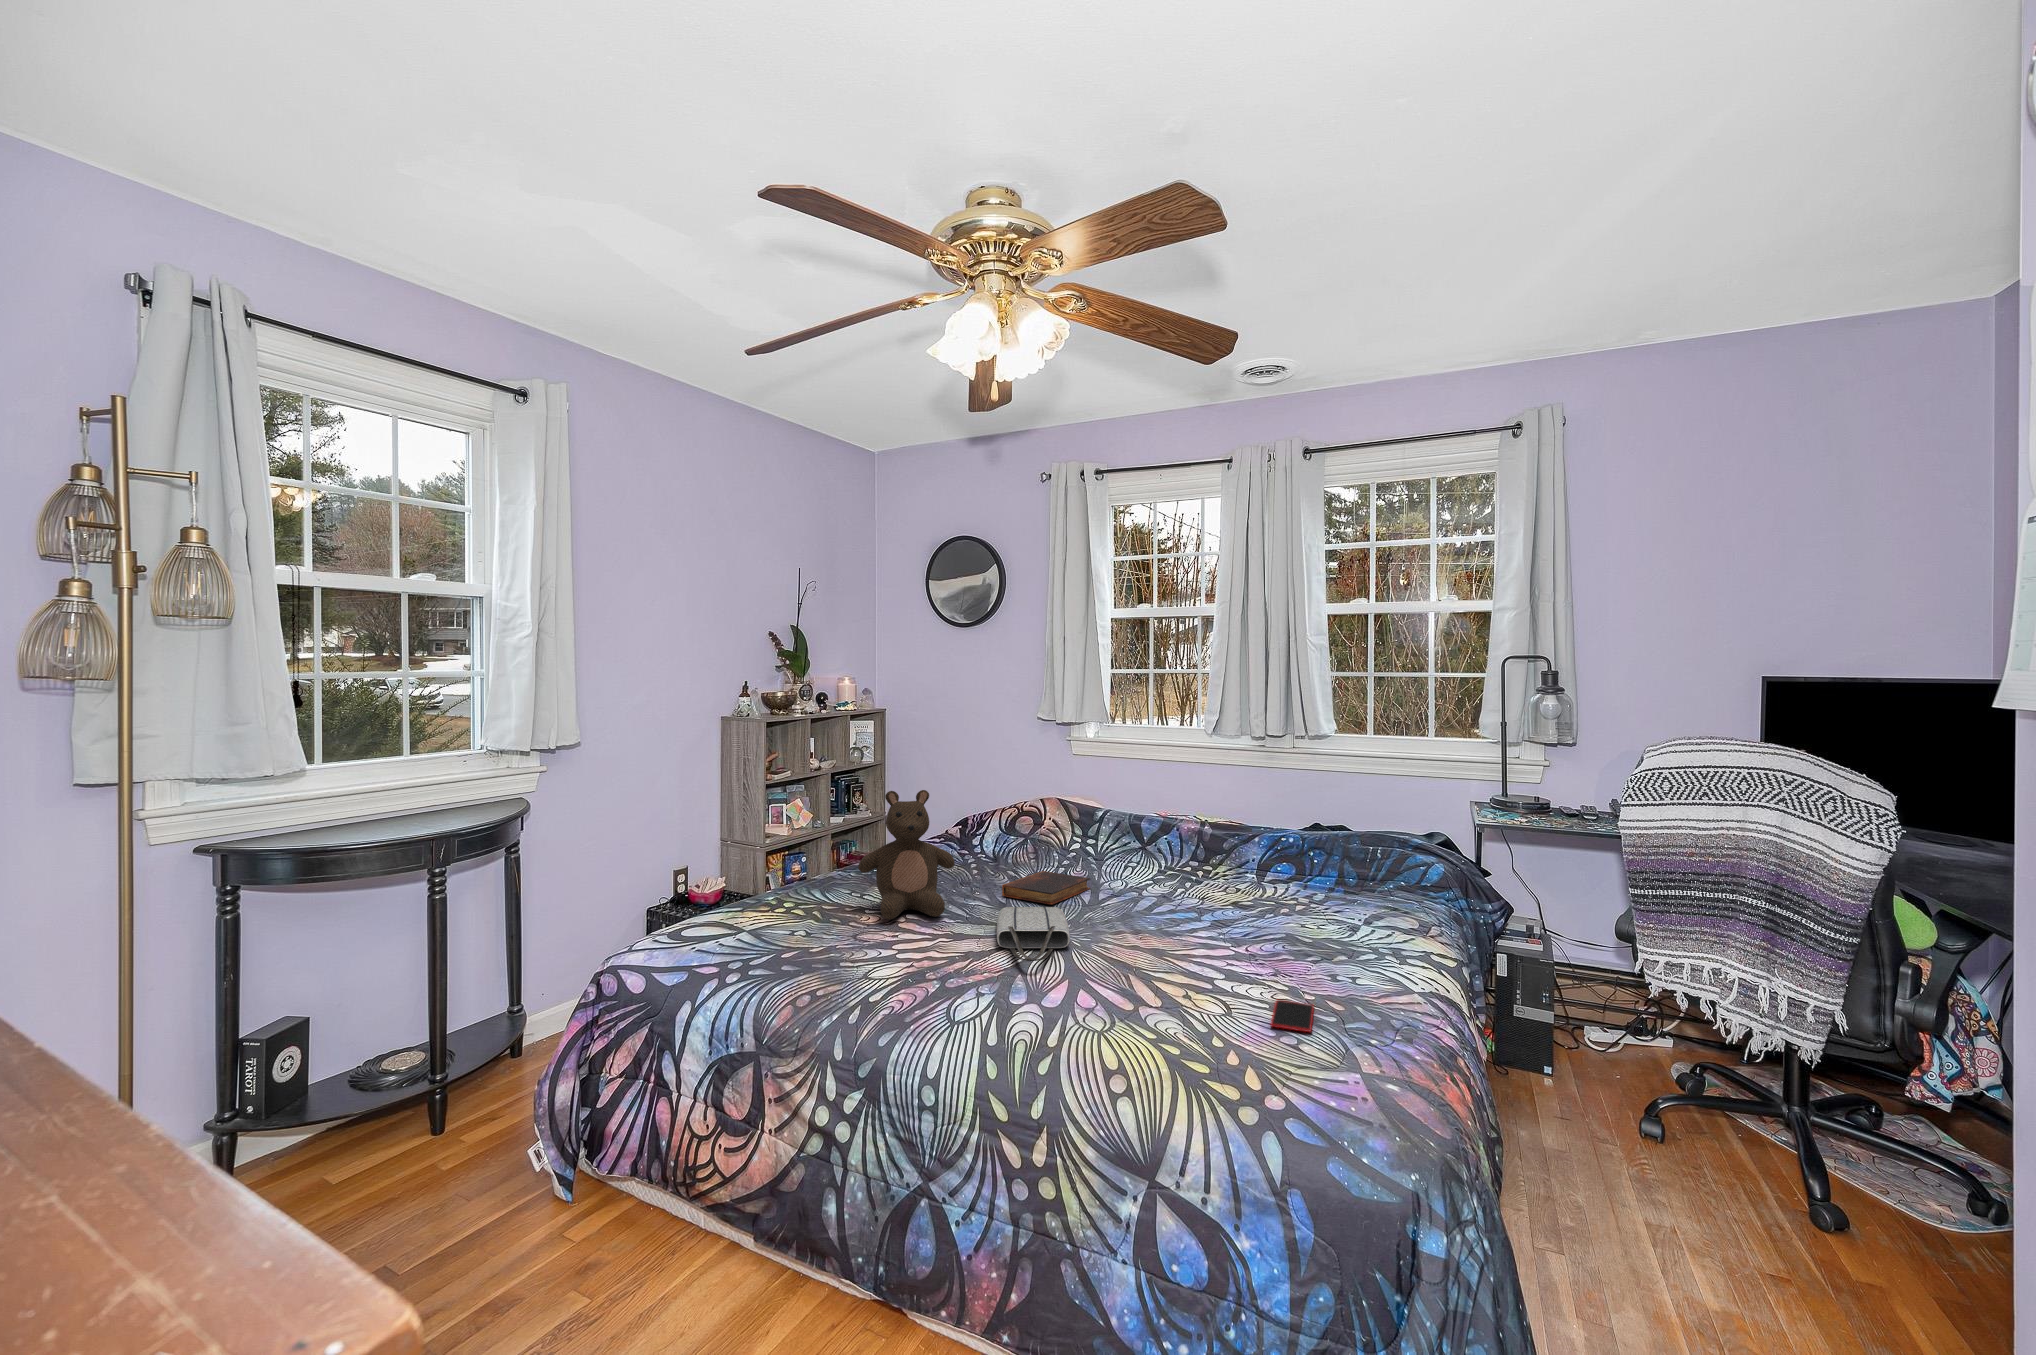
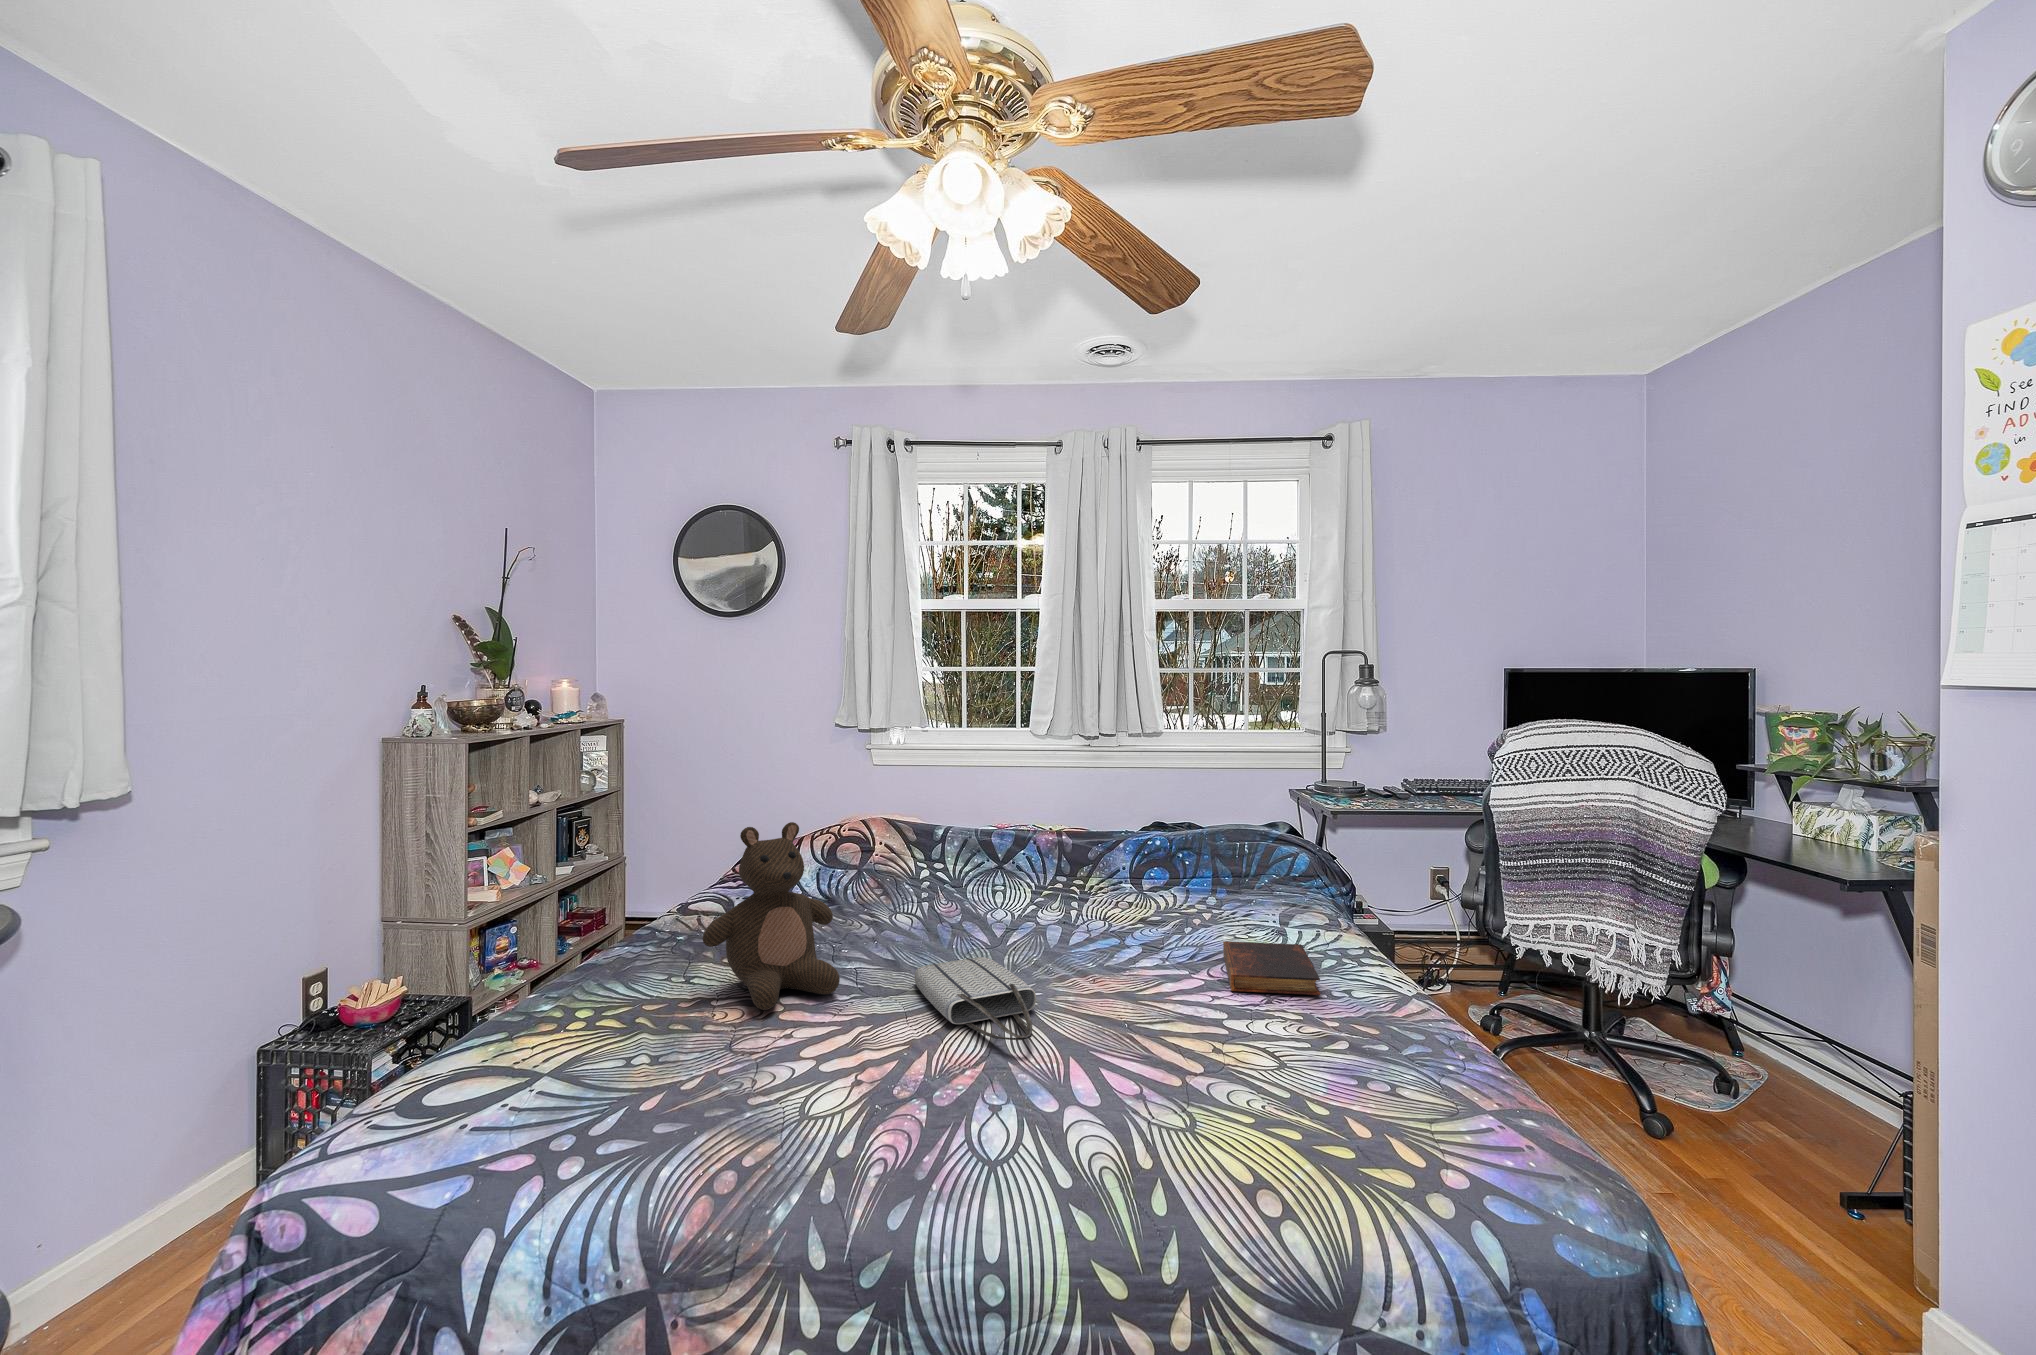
book: present [1002,871,1090,905] -> present [1223,941,1320,995]
smartphone: present [1271,1000,1314,1032] -> none [1319,1033,1398,1073]

